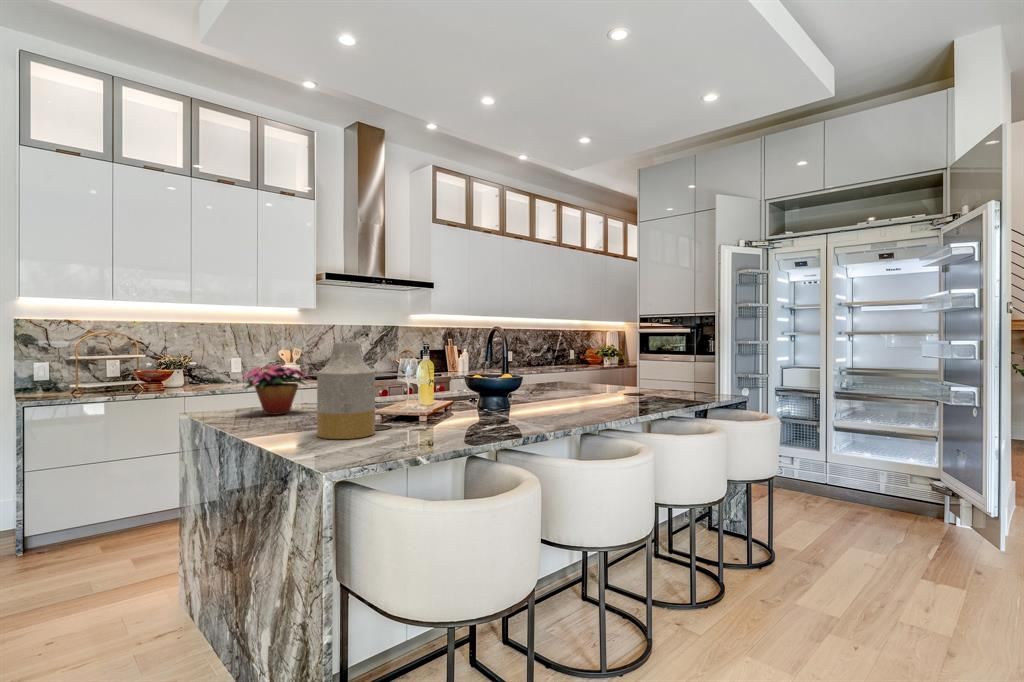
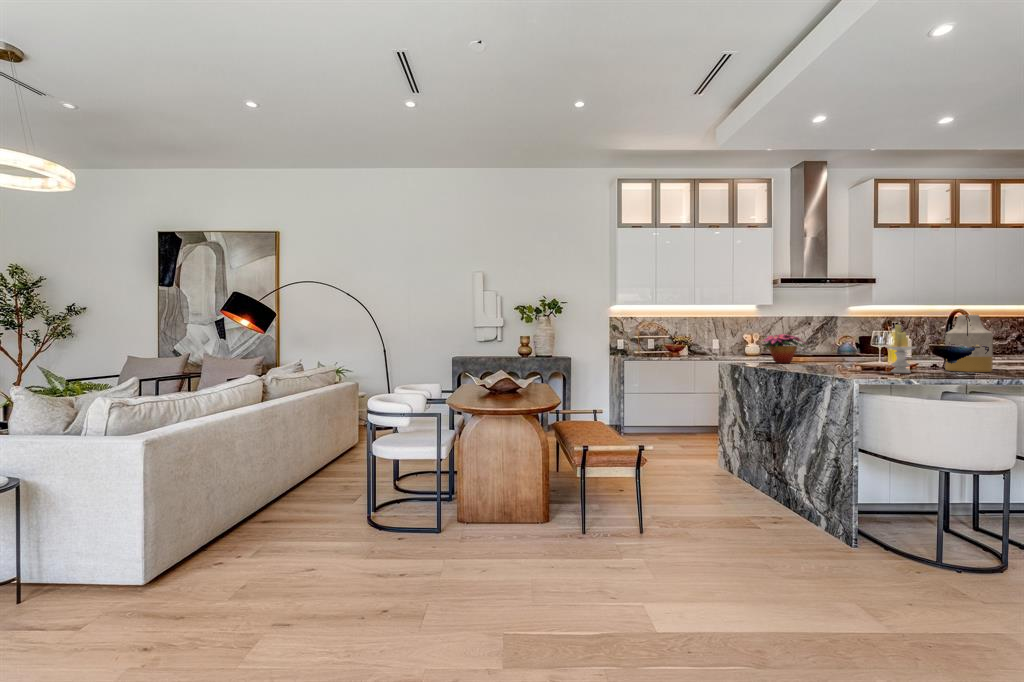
vase: present [317,342,375,439] -> present [945,315,993,372]
candle: none [393,360,434,442] -> present [886,325,917,373]

